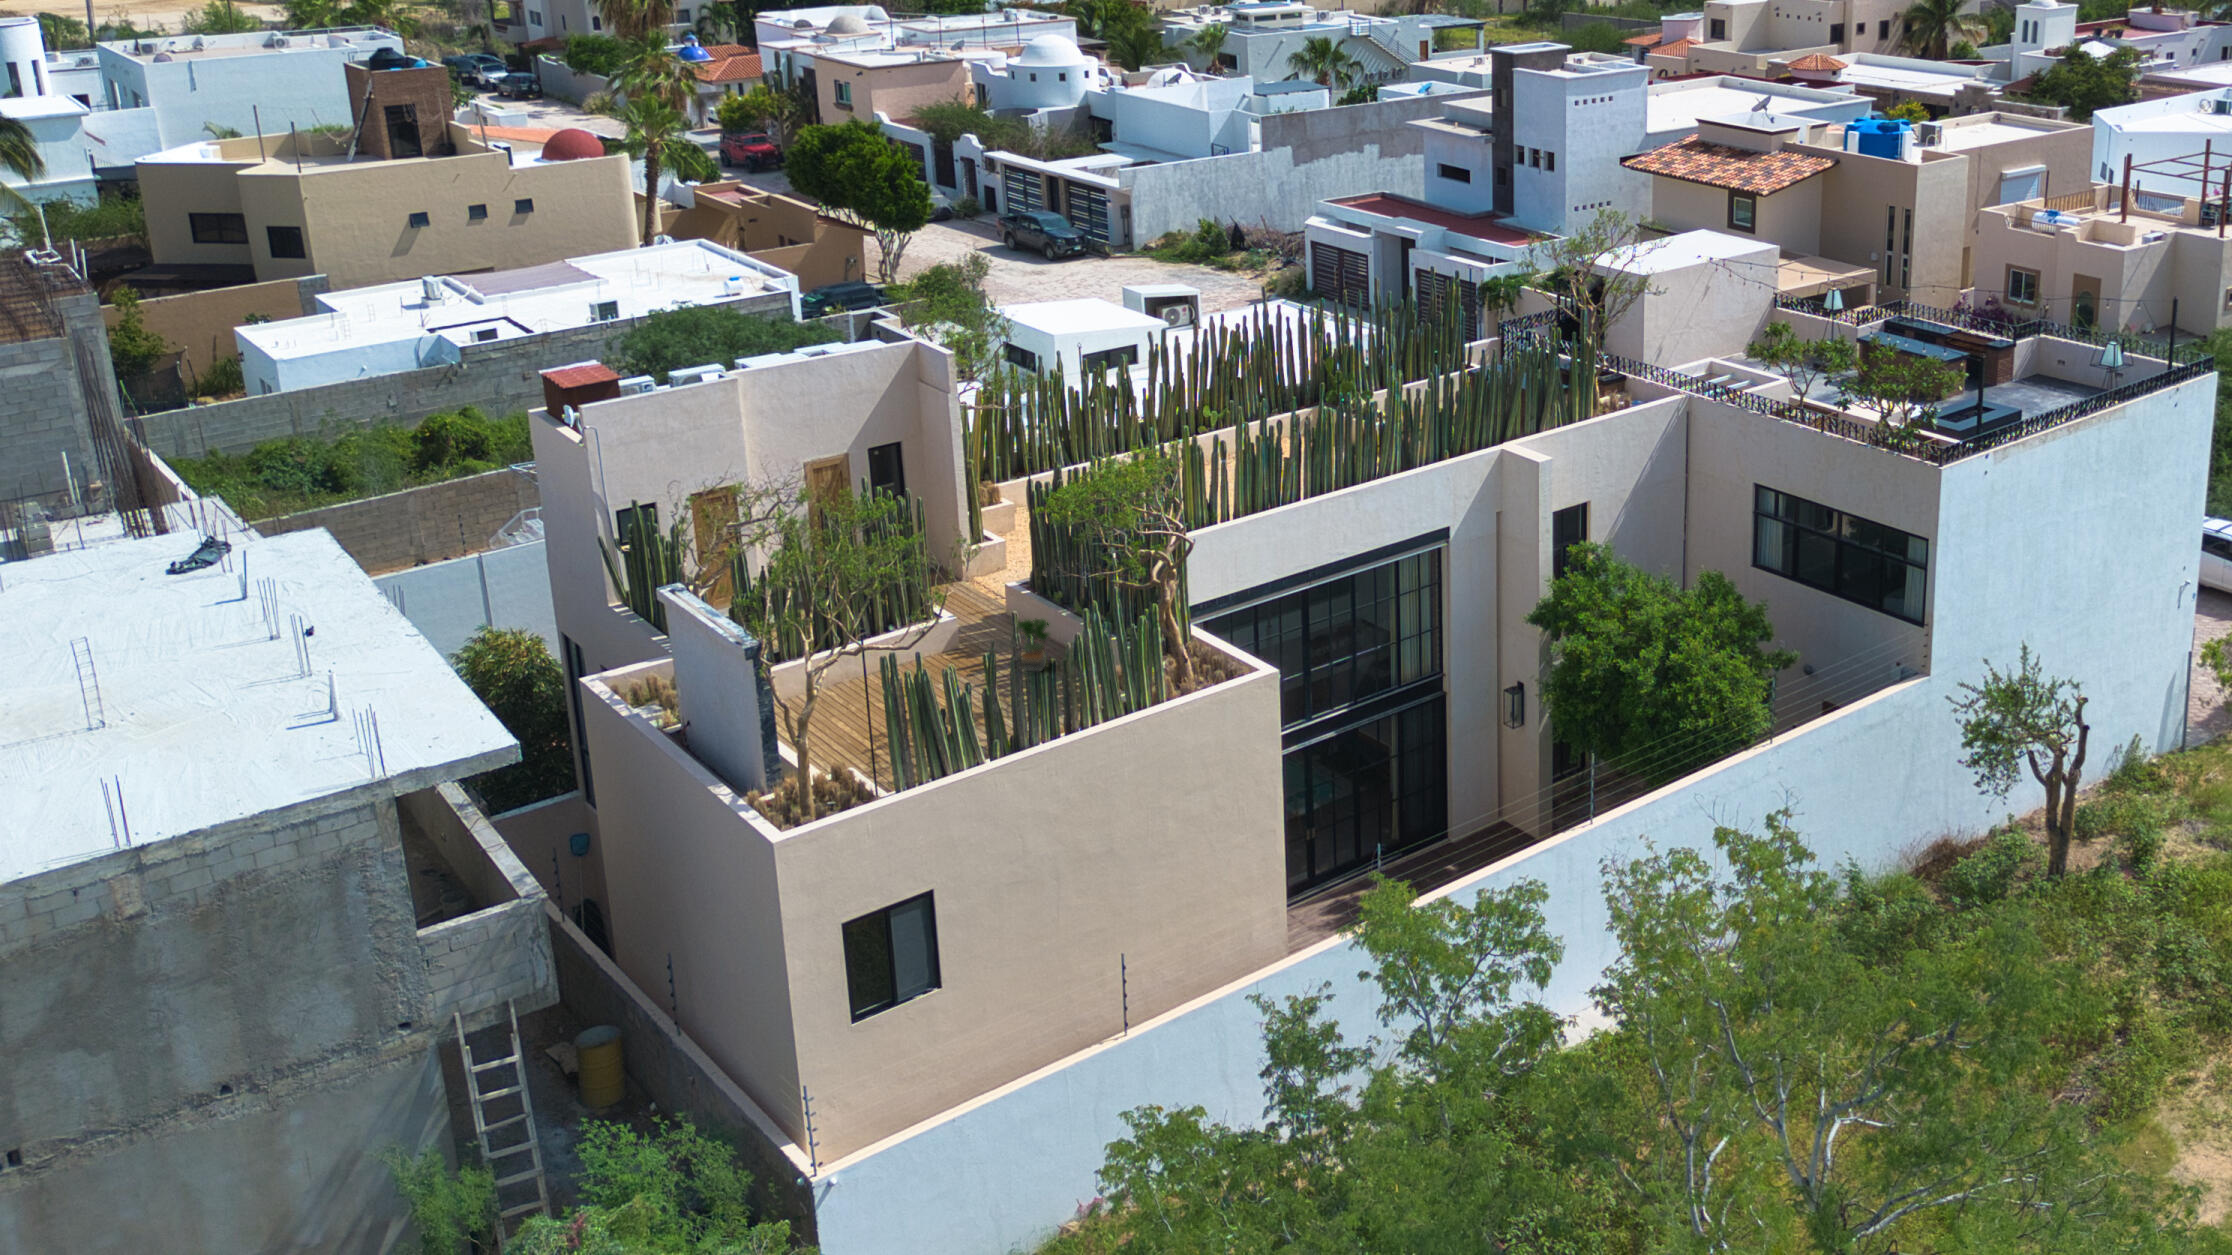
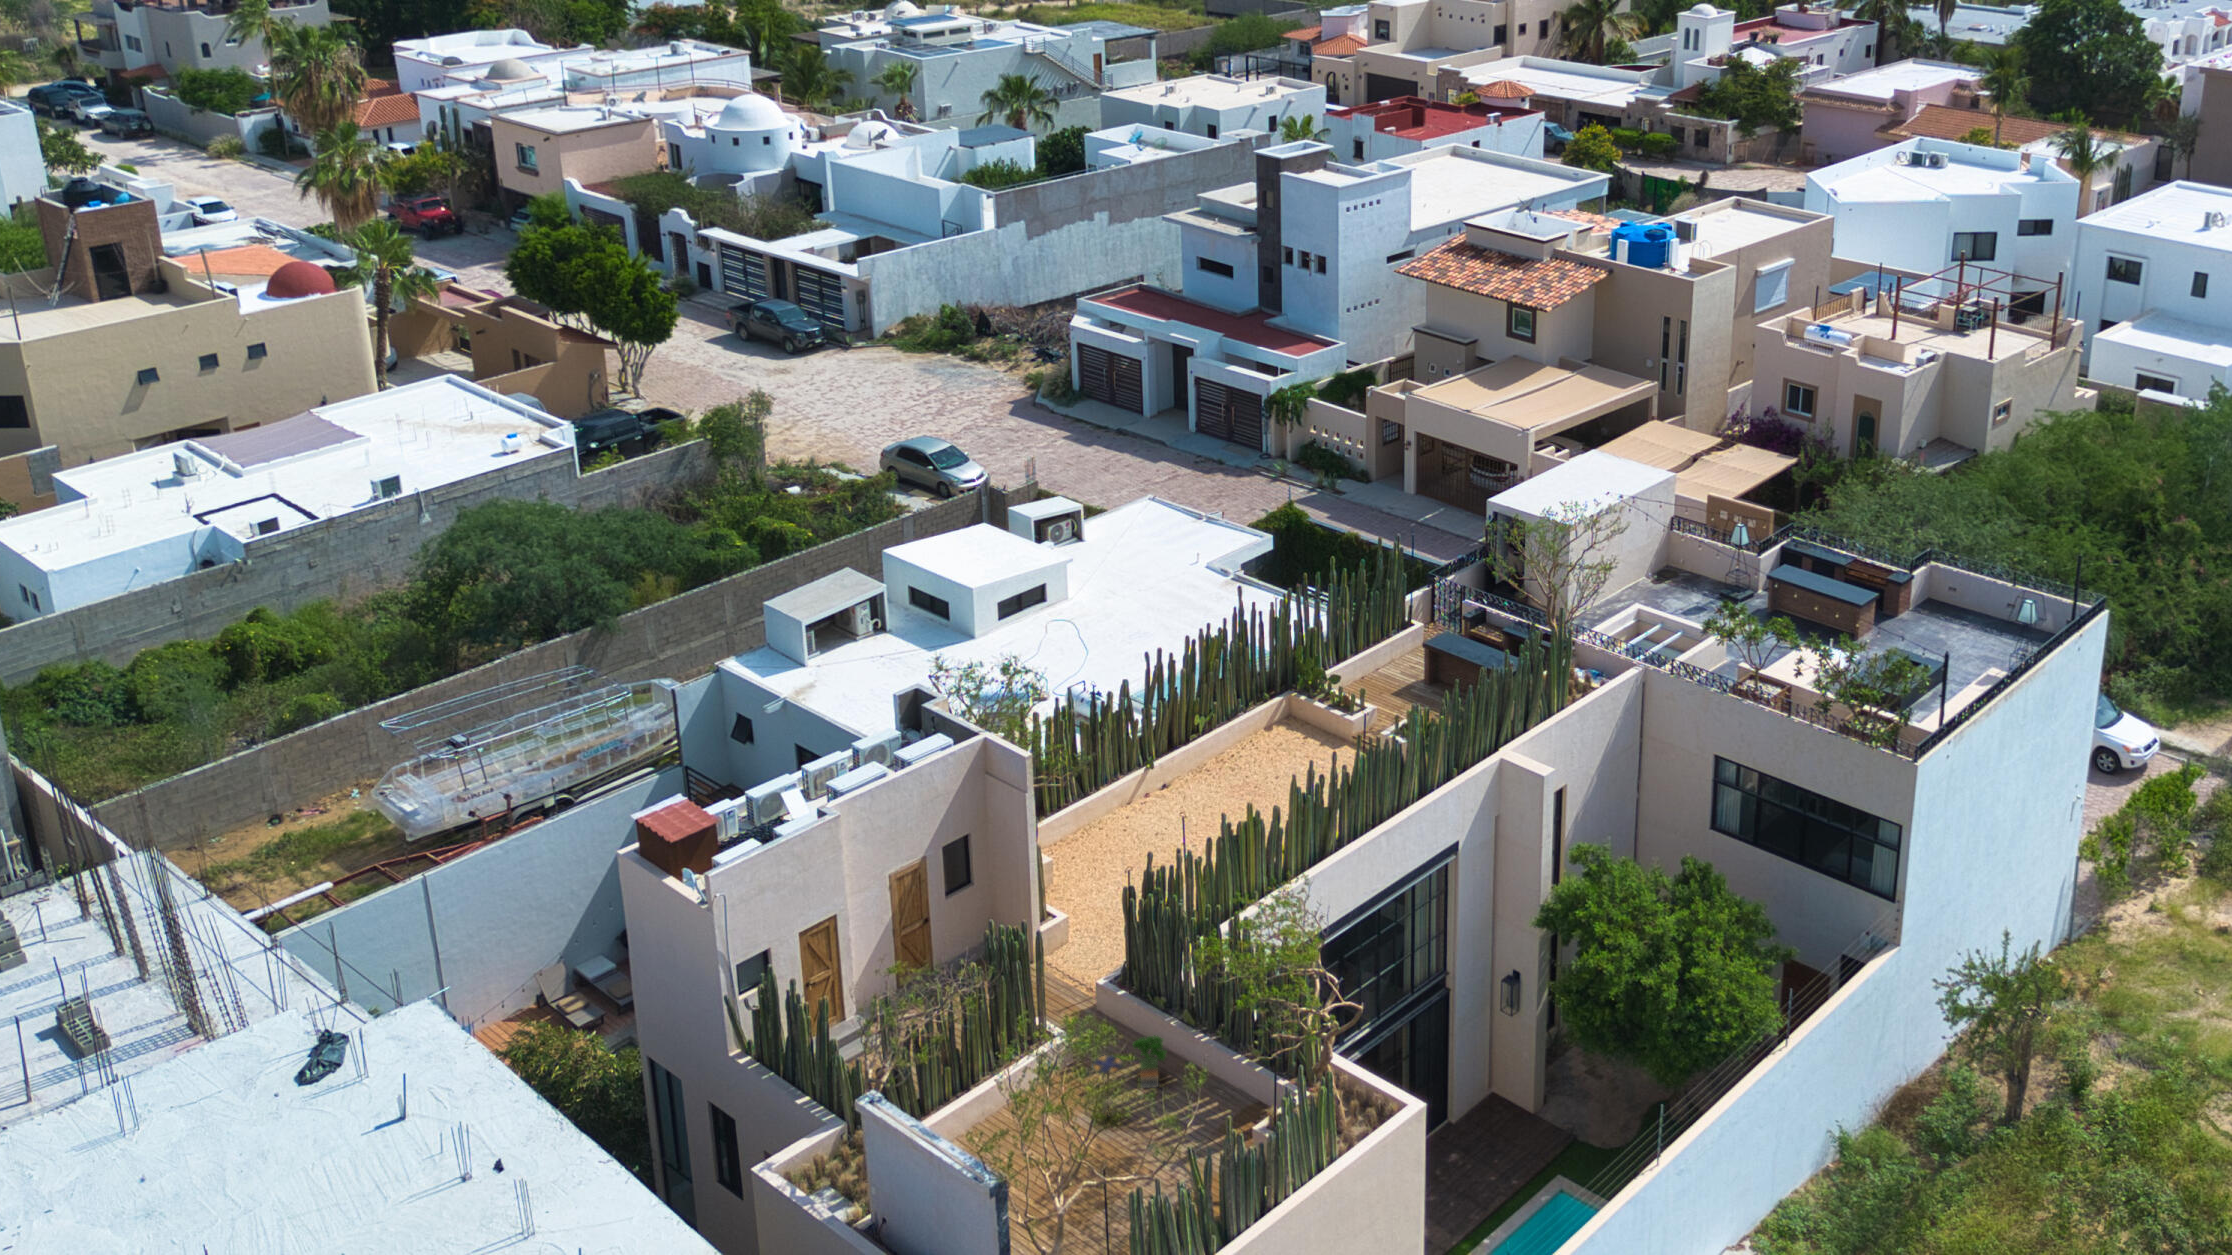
side table: none [956,618,989,691] -> present [1092,1055,1123,1117]

